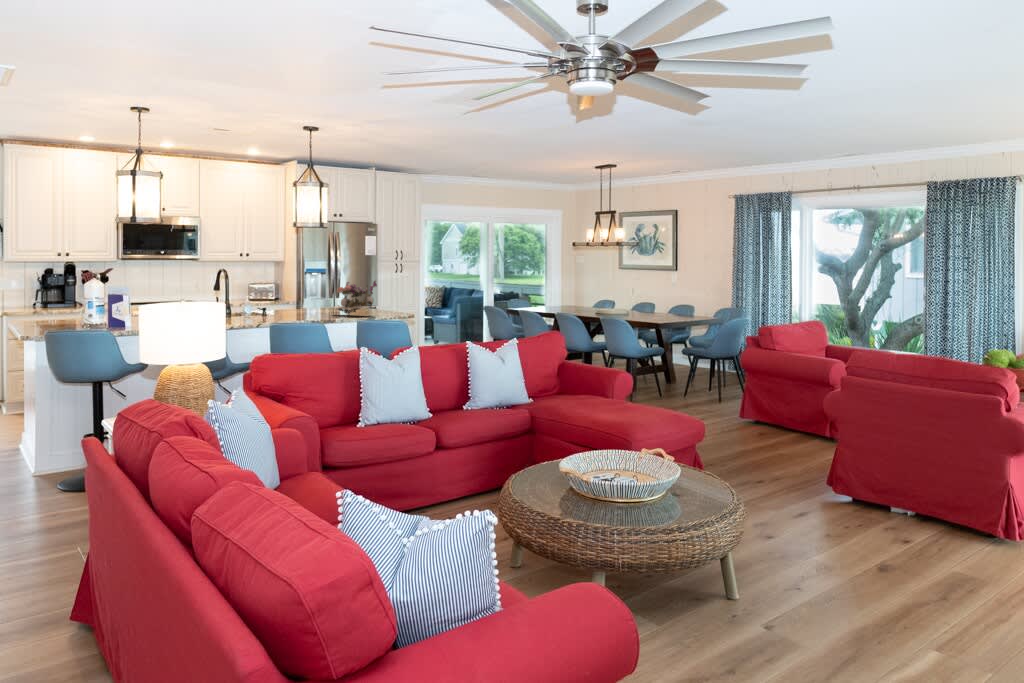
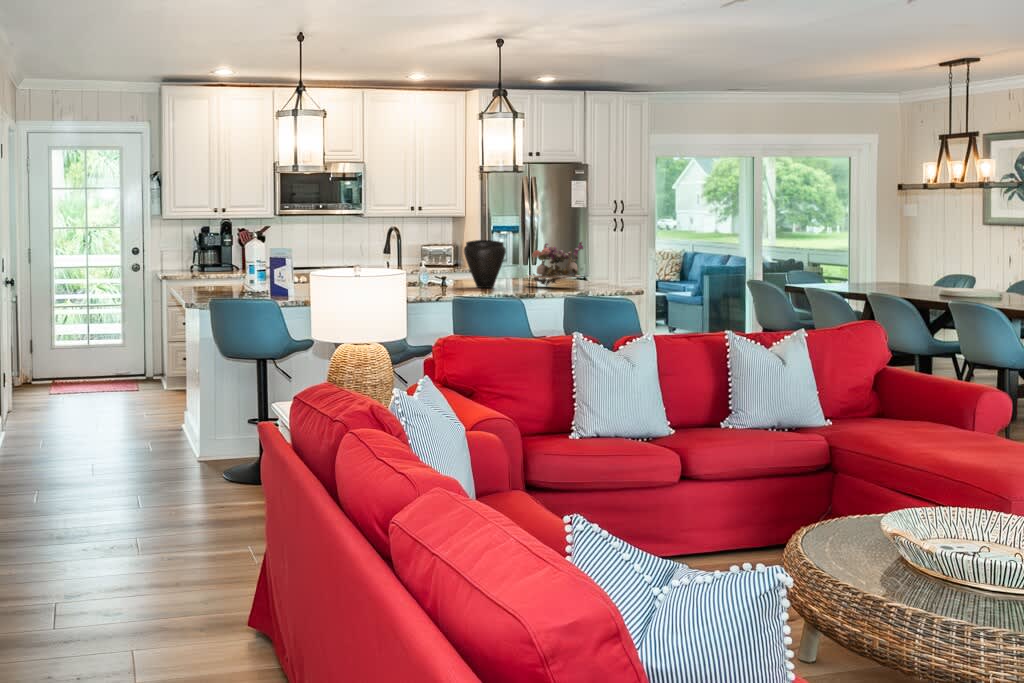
vase: none [281,279,316,317] -> present [464,240,506,288]

